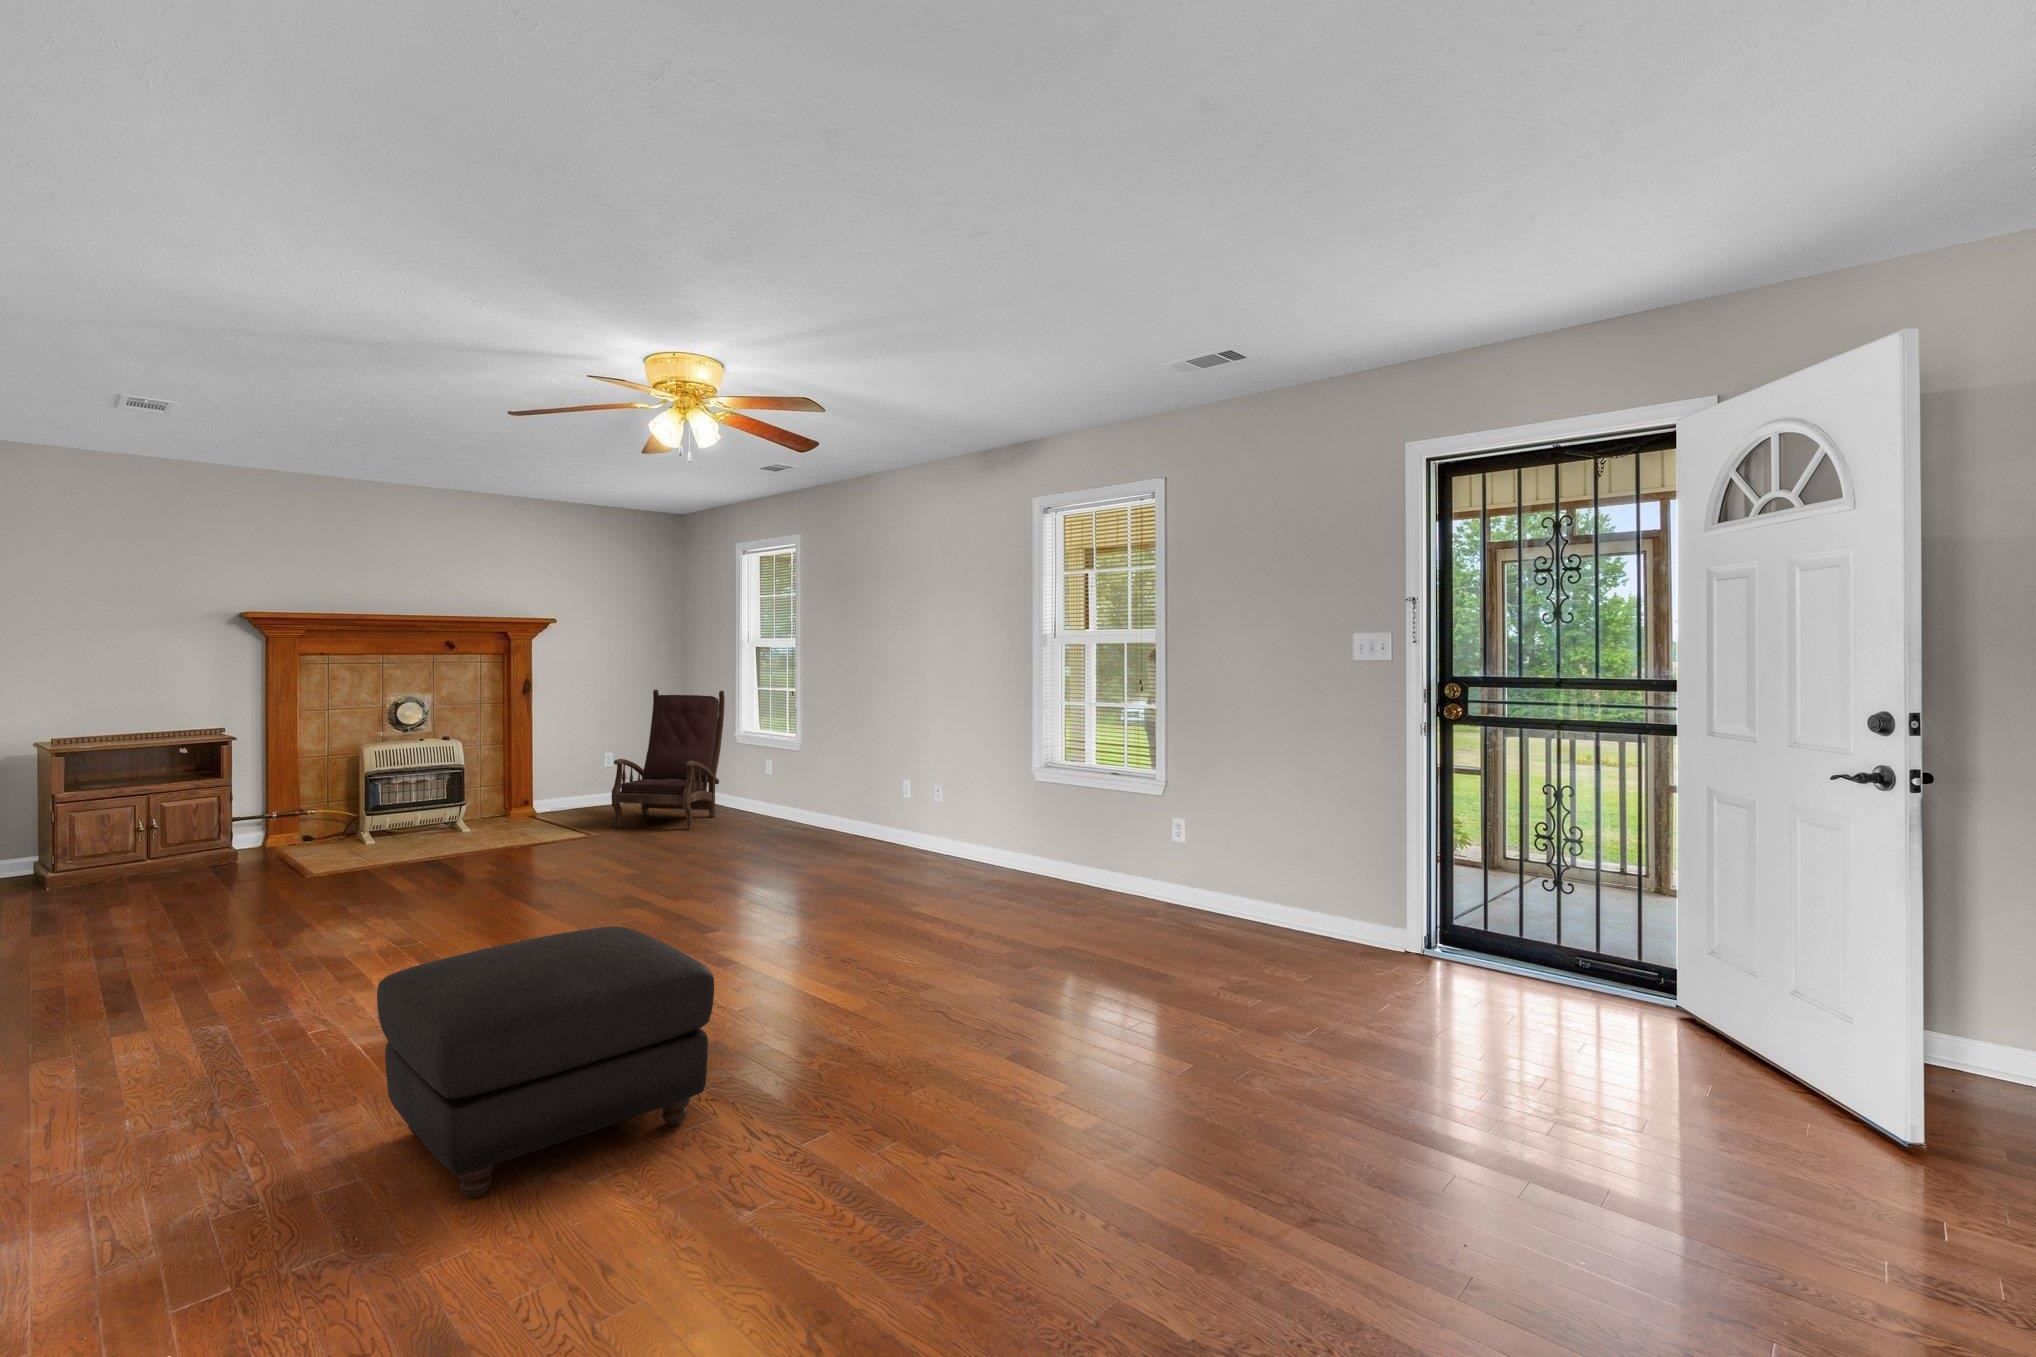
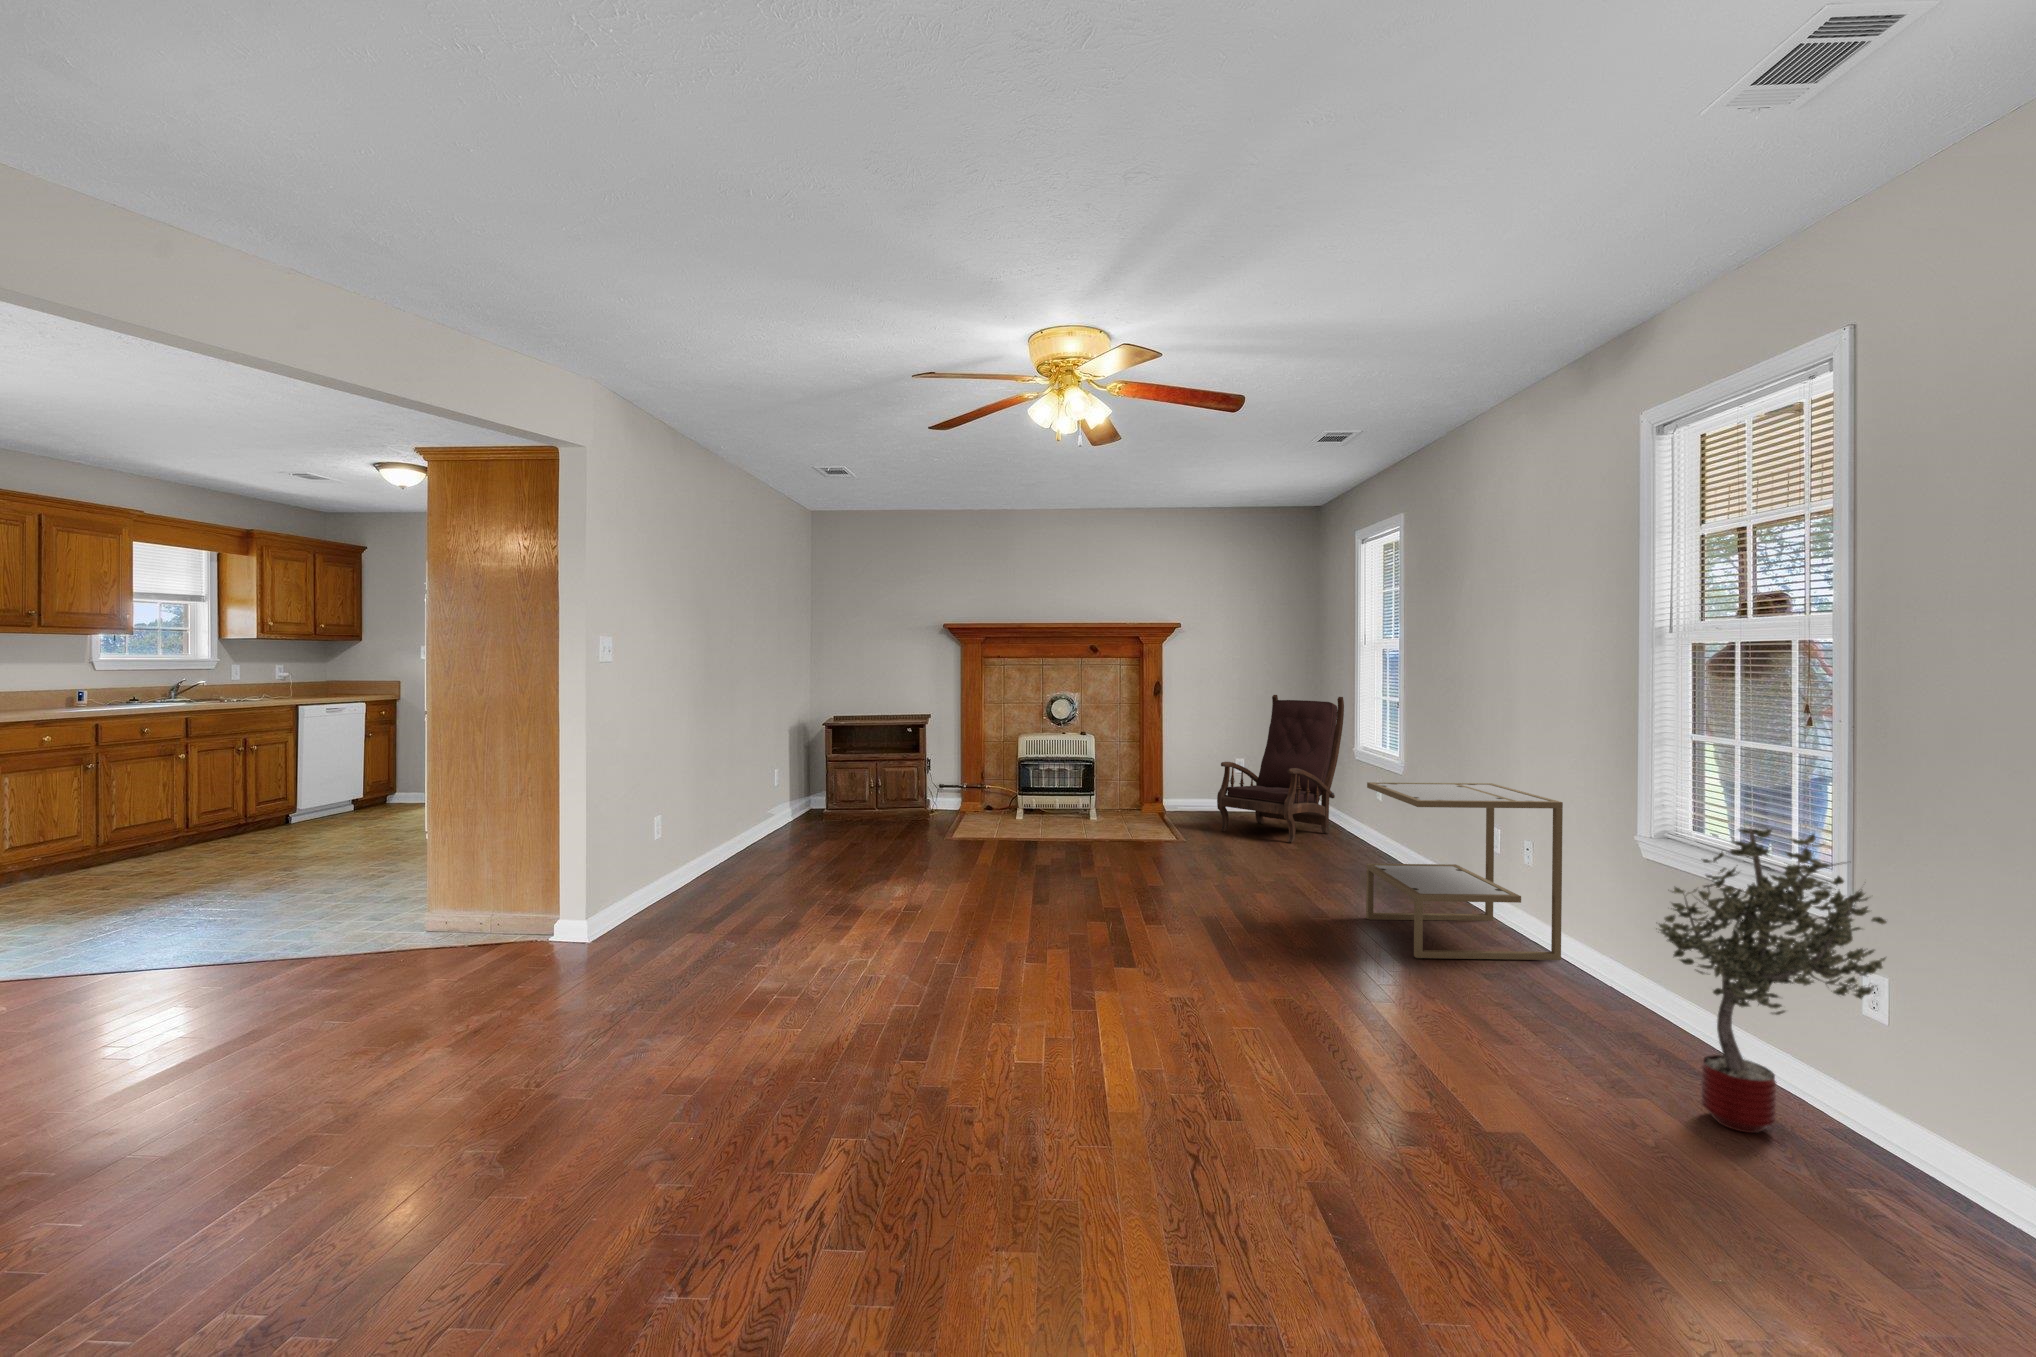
side table: none [792,765,931,902] -> present [1366,782,1563,960]
potted tree: none [1000,788,1105,954] -> present [1659,828,1886,1133]
ottoman: present [377,926,714,1198] -> none [620,921,1006,1245]

